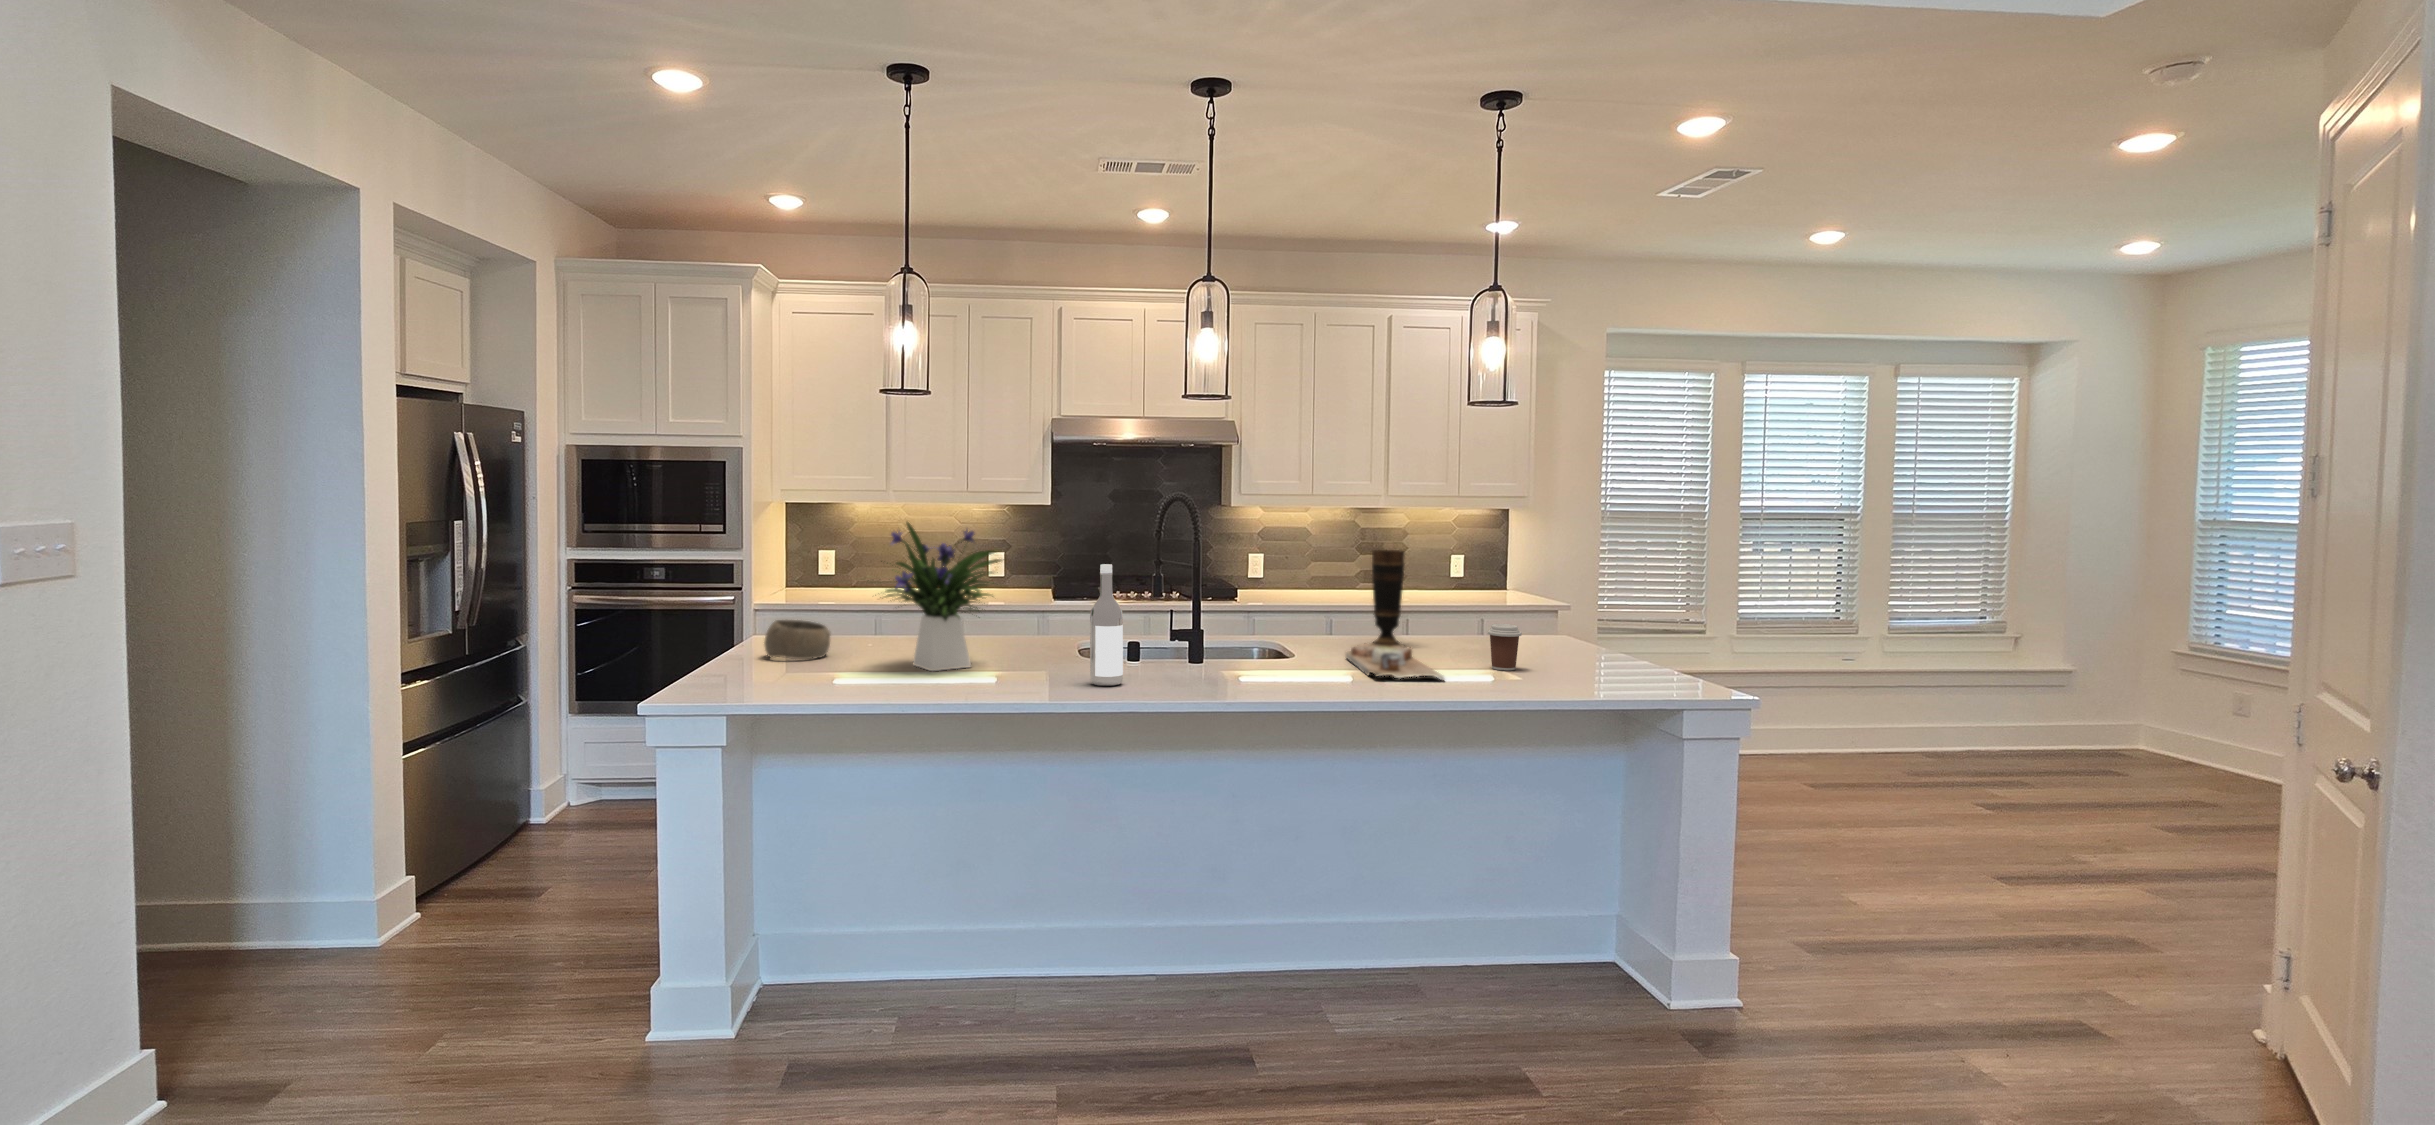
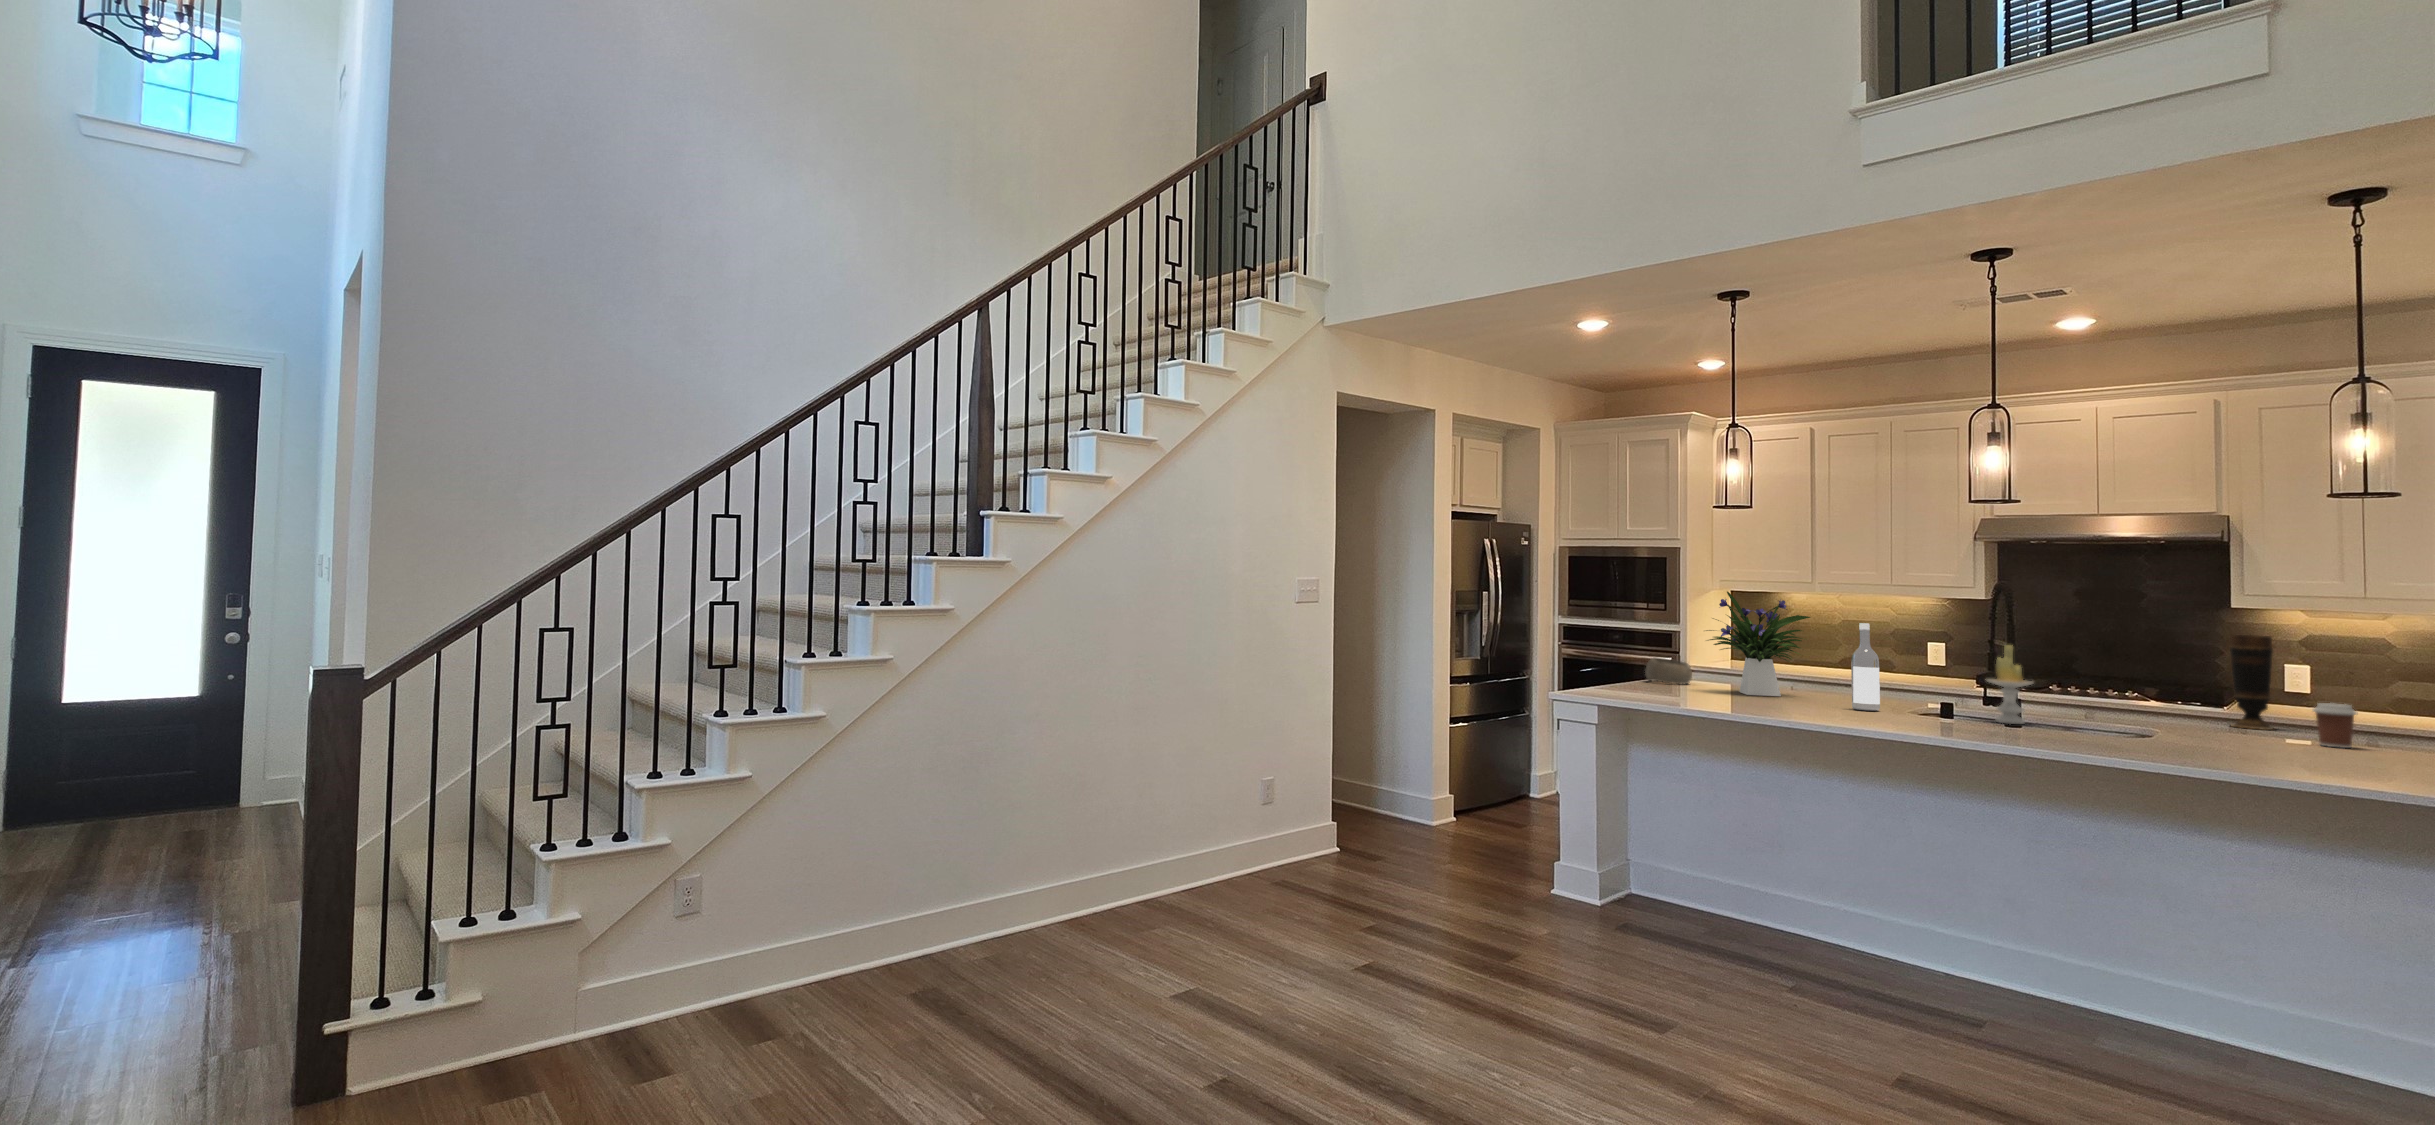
candle: none [1237,583,1287,684] -> present [1987,645,2033,724]
cutting board: present [1346,644,1444,680] -> none [2133,711,2235,742]

